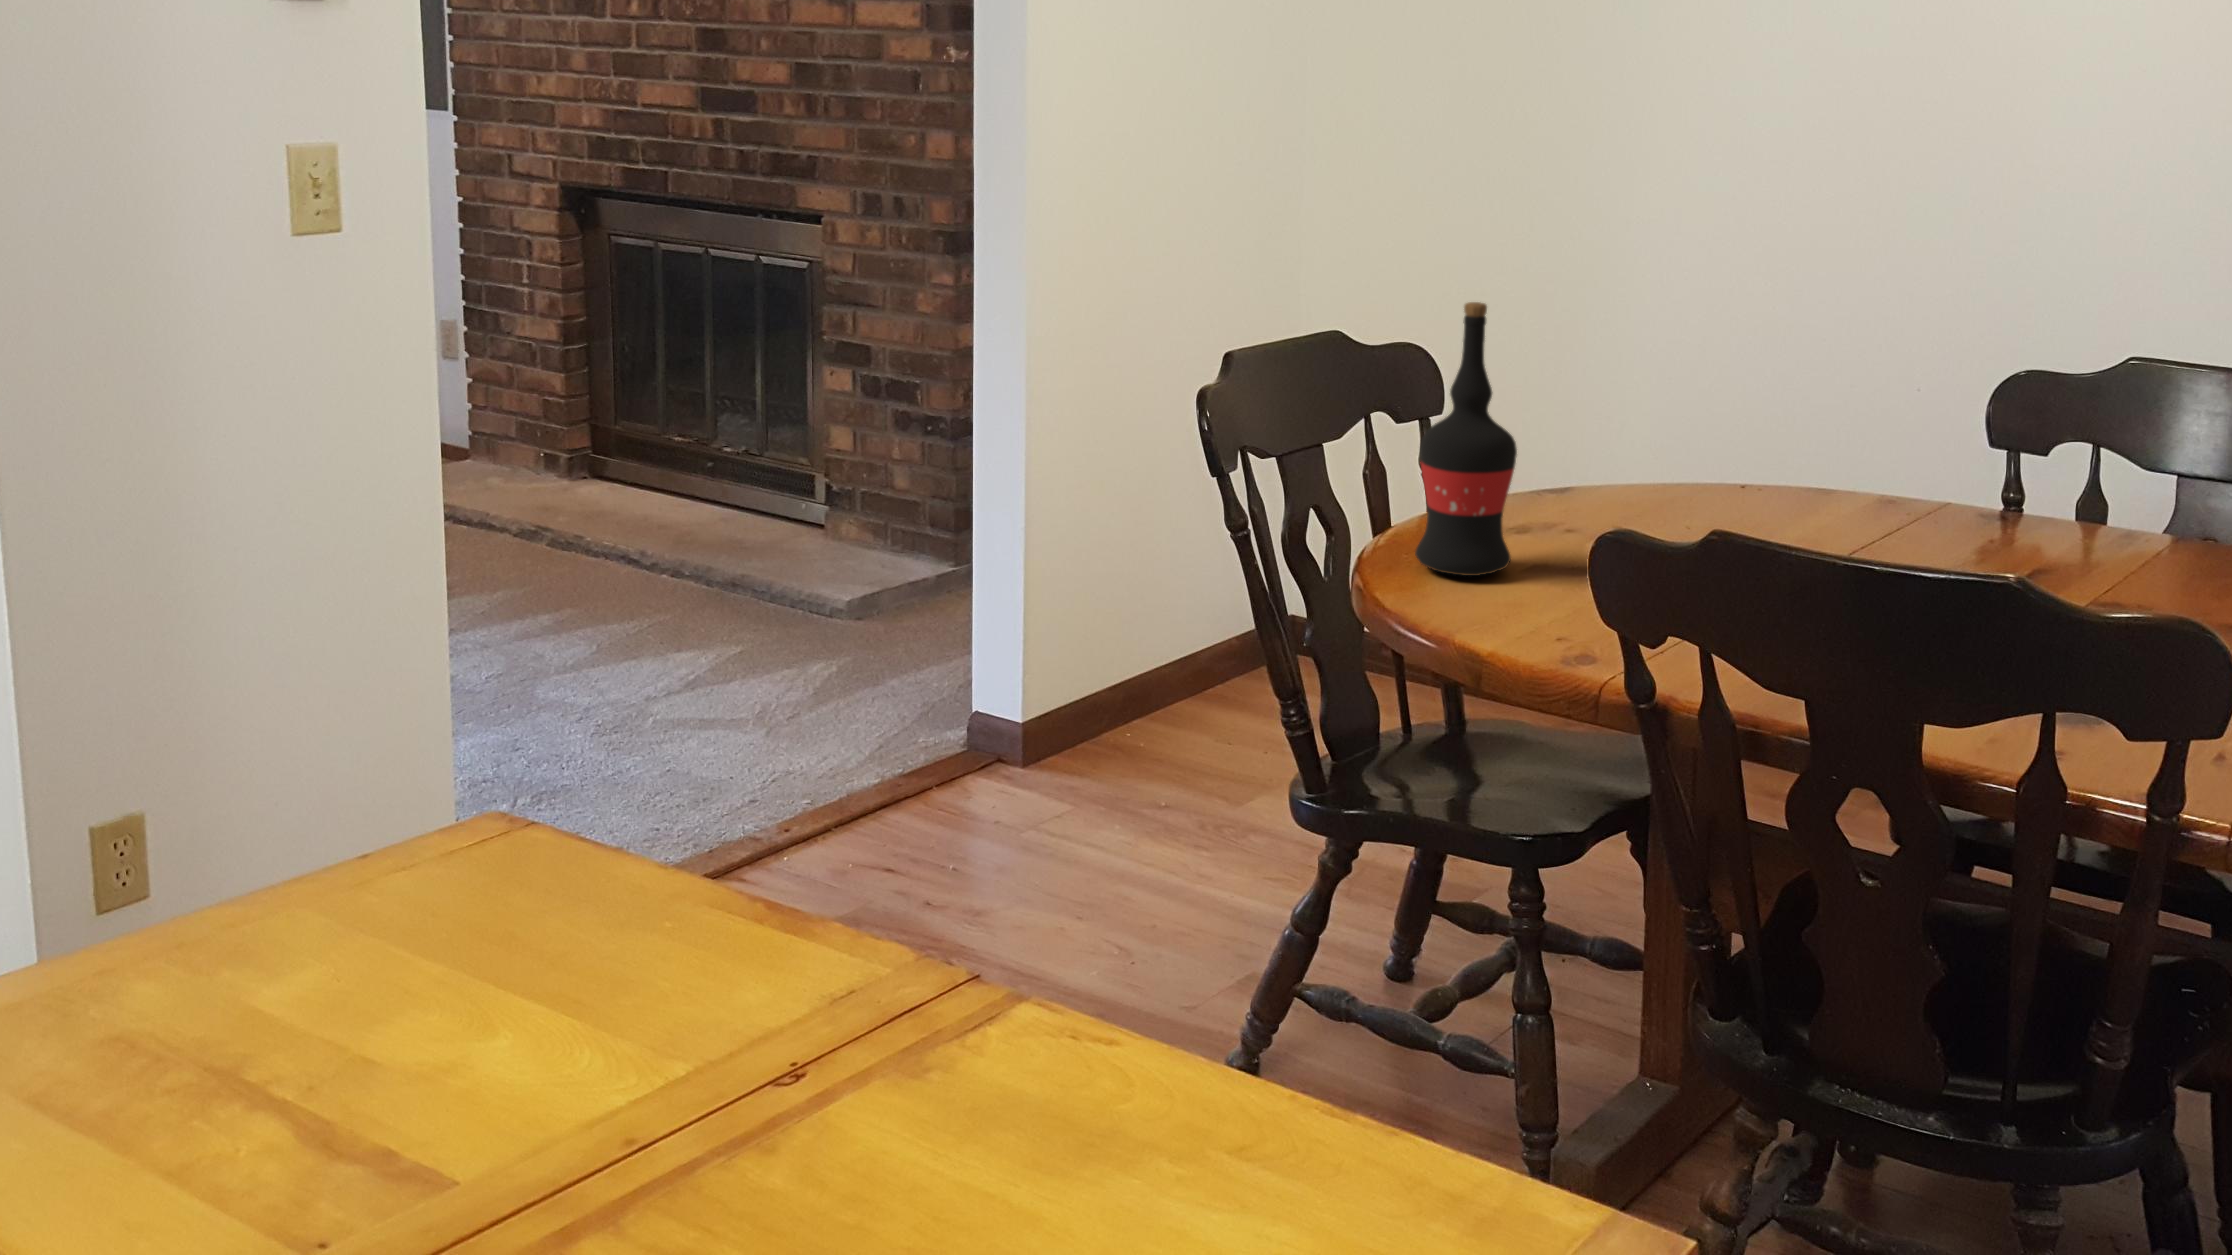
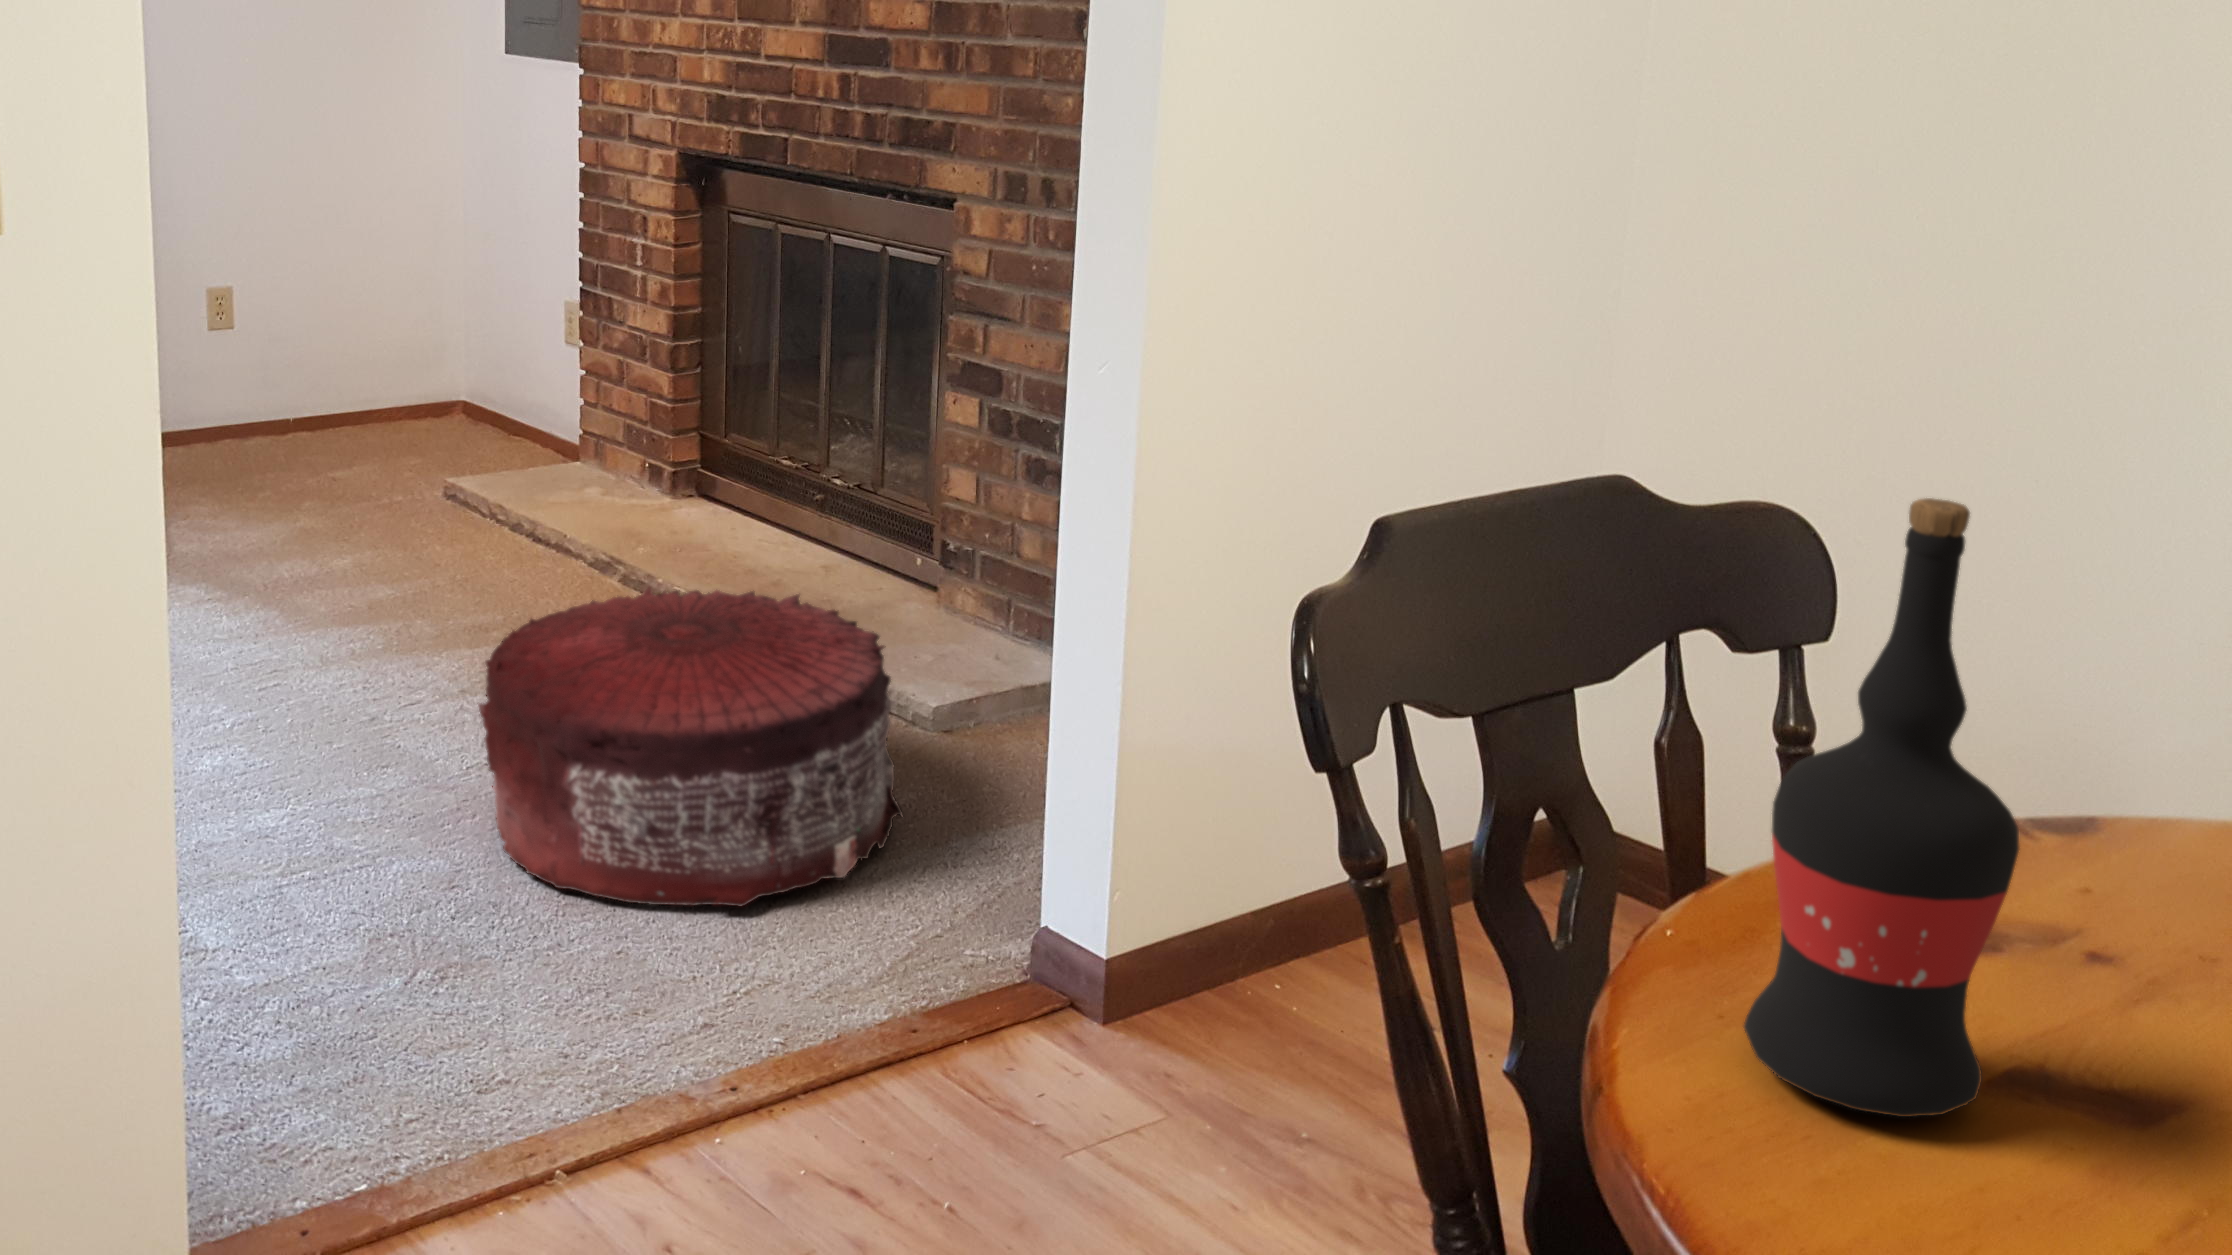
pouf: none [517,516,849,742] -> present [478,588,903,906]

